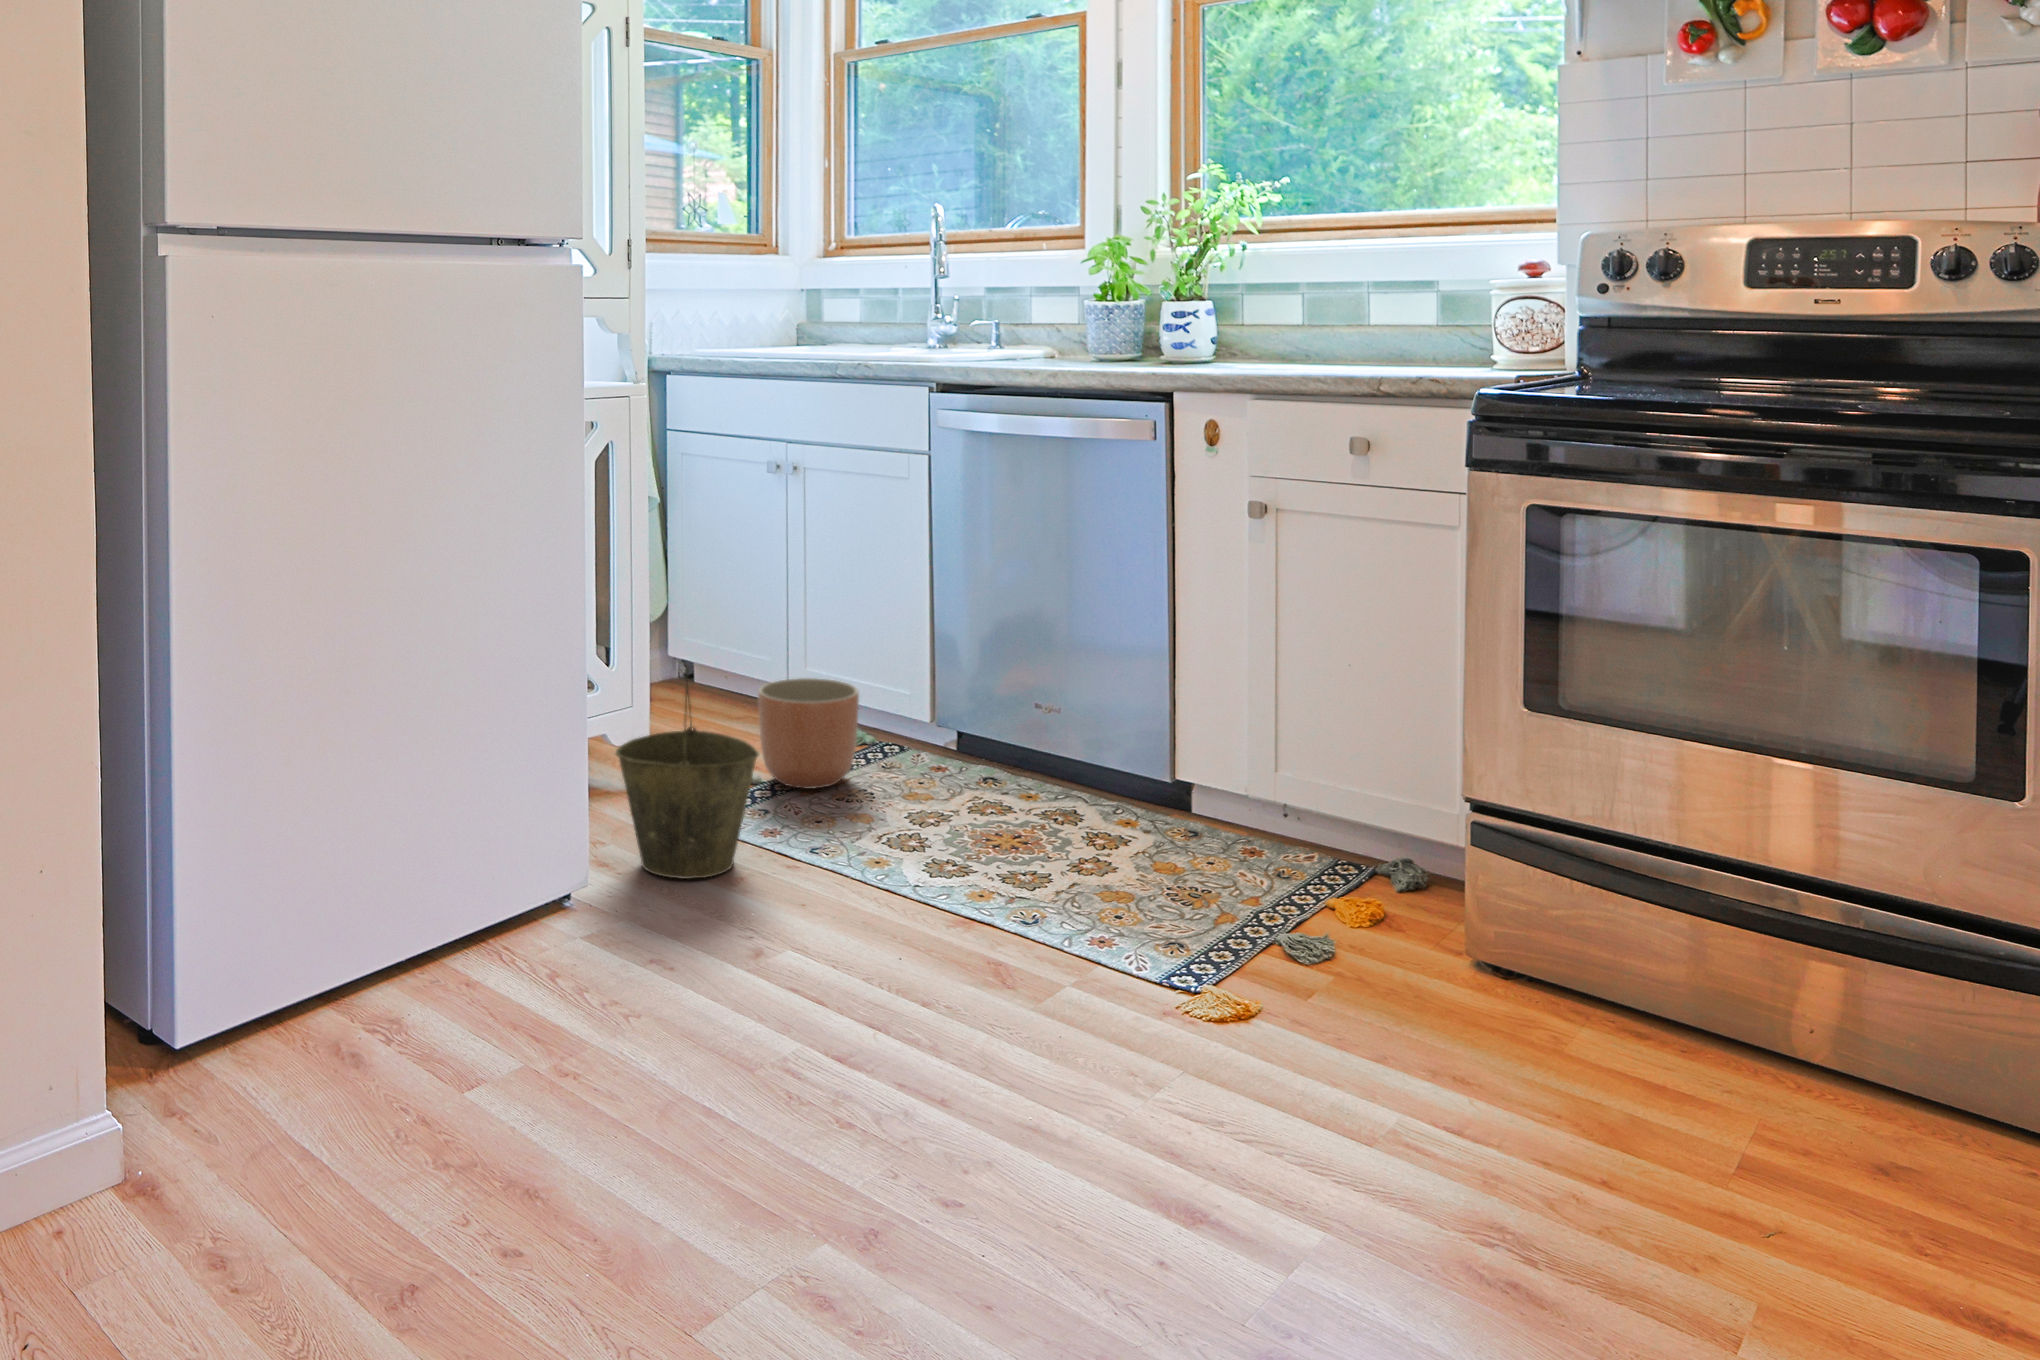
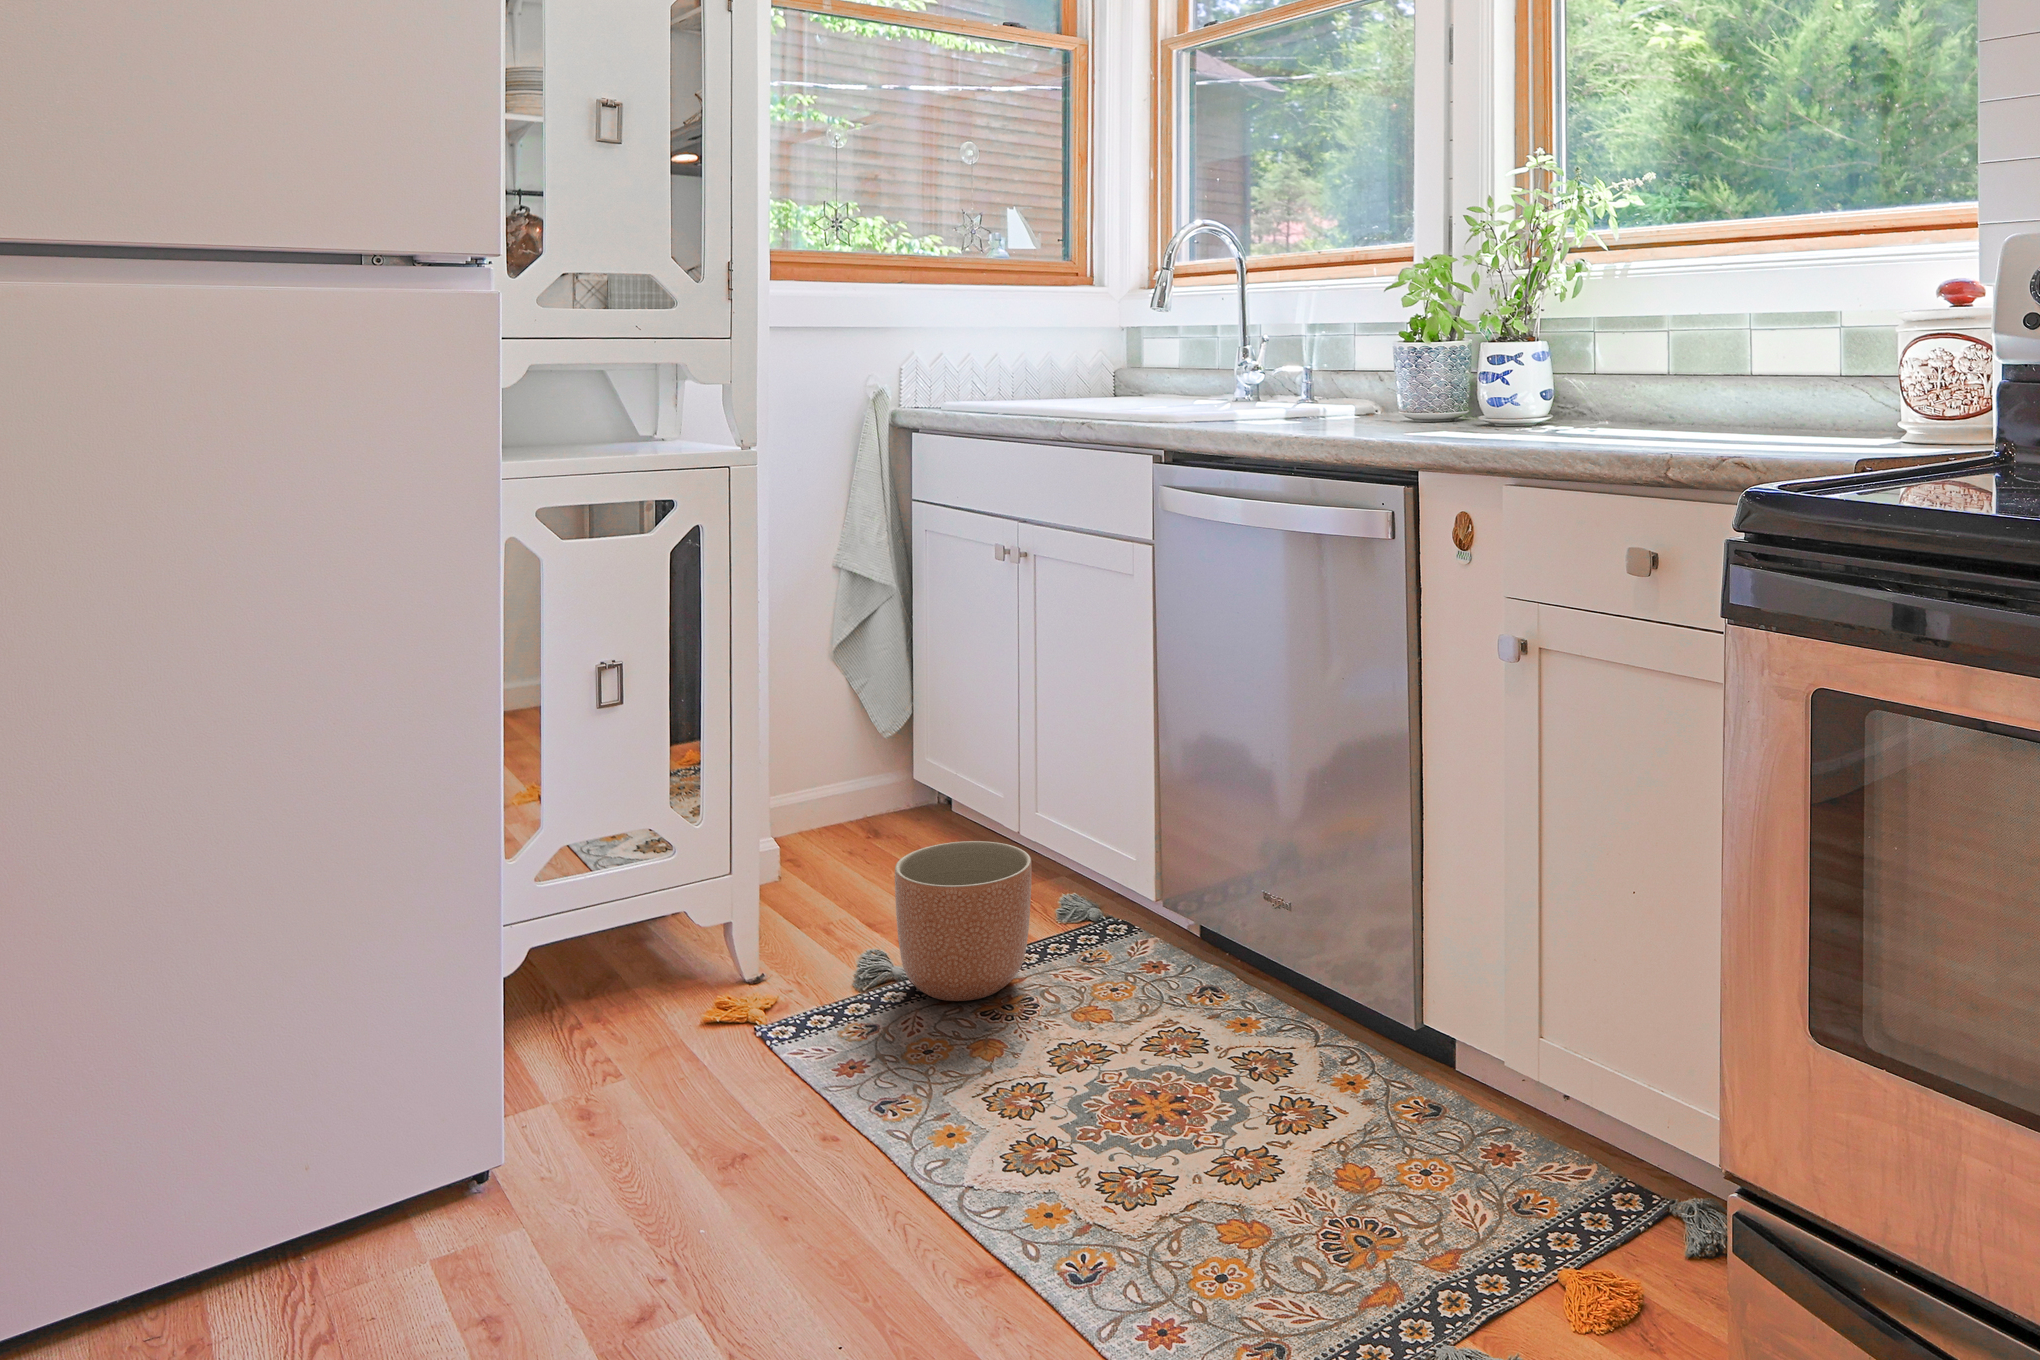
bucket: present [616,671,759,879] -> none [590,858,791,1169]

